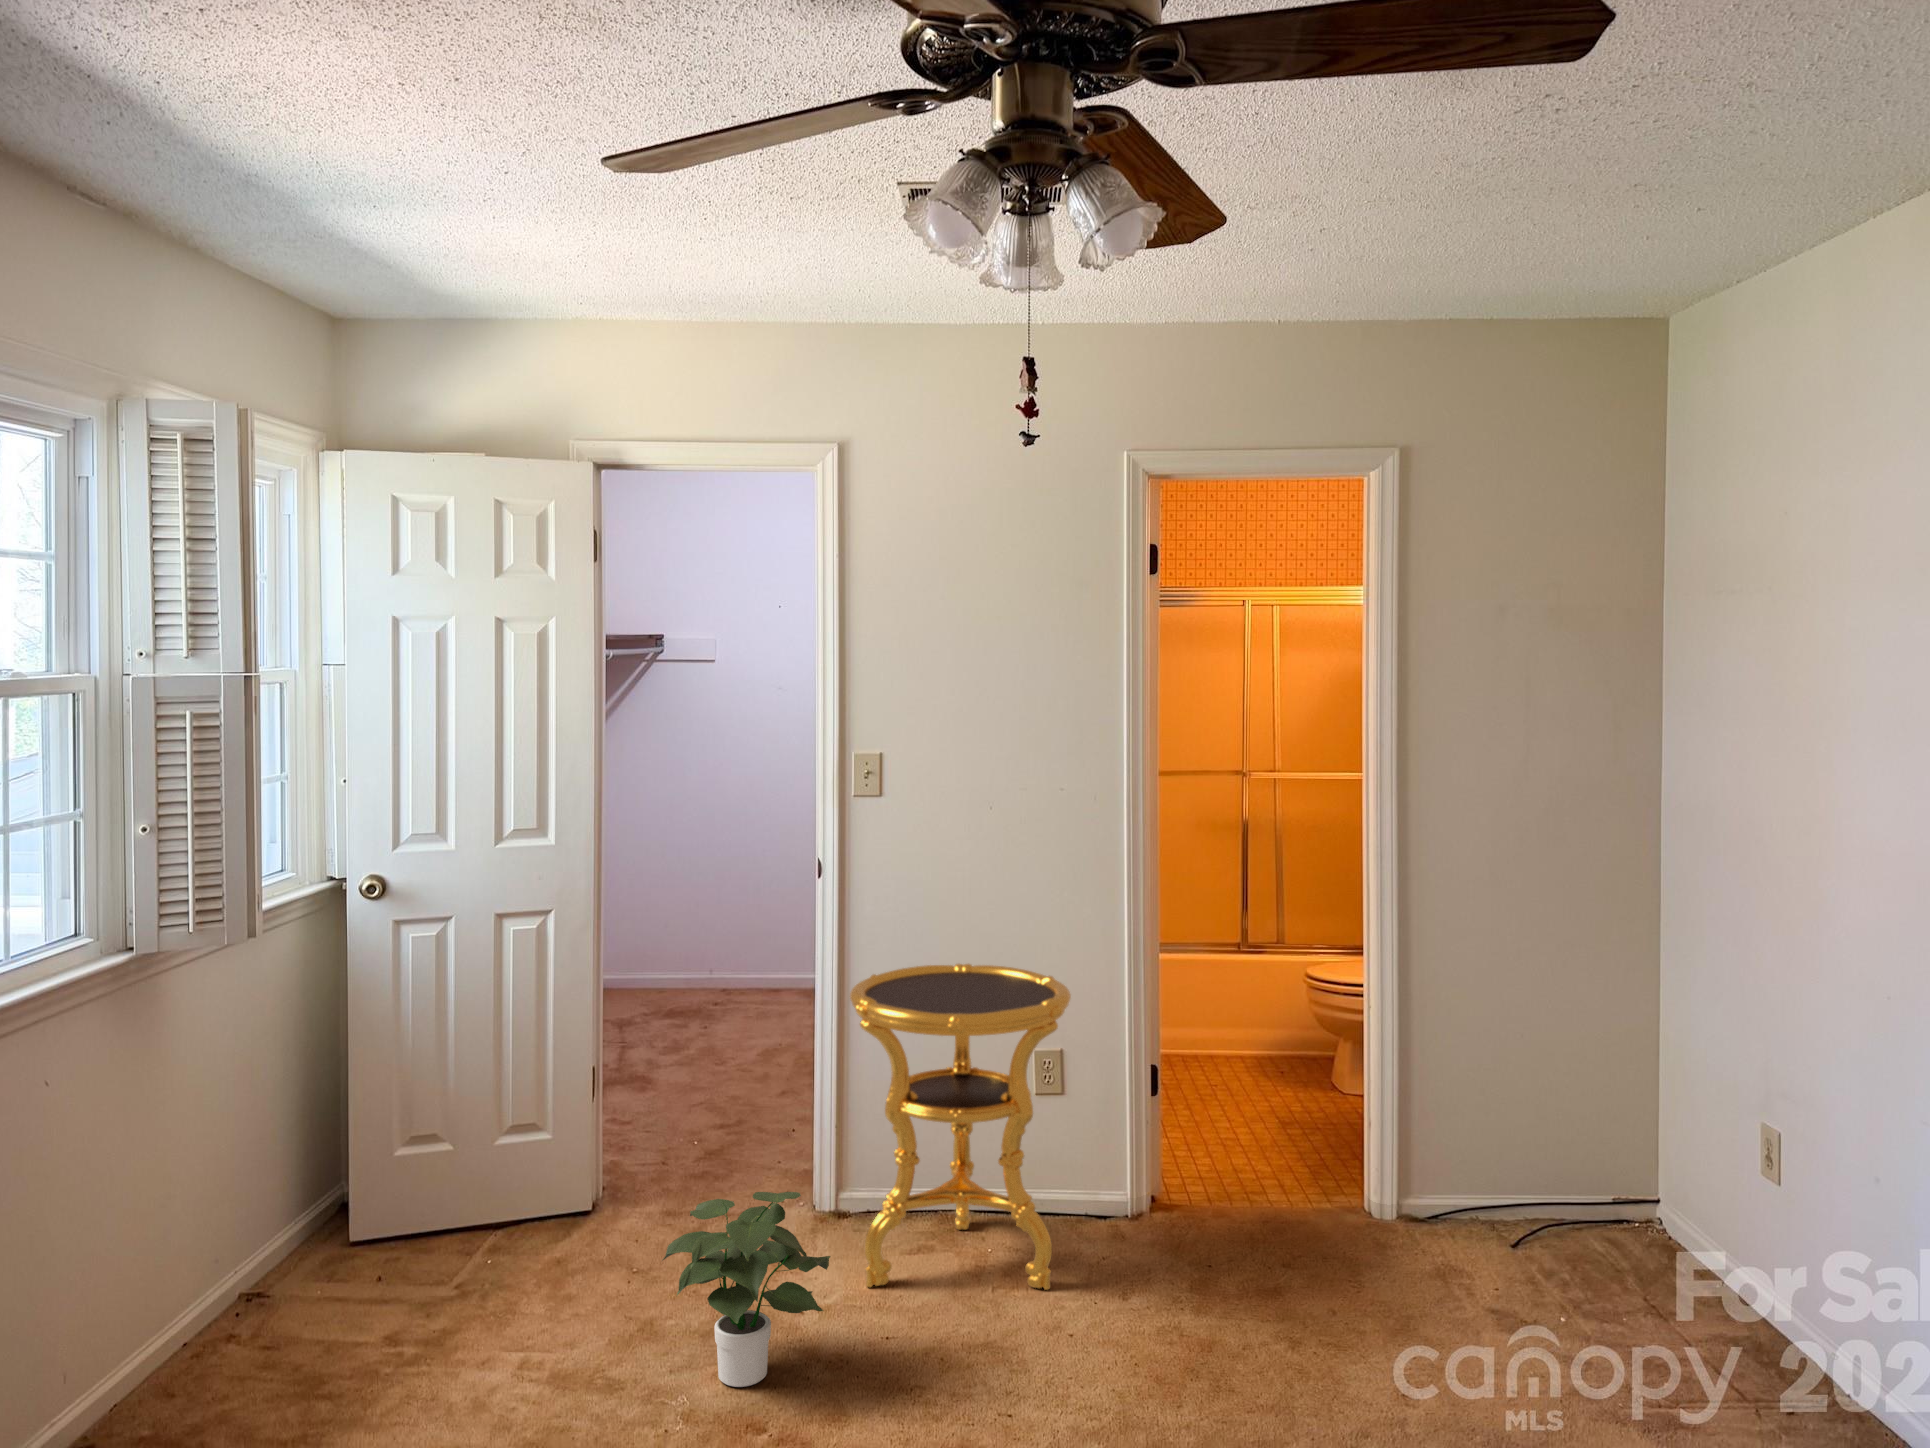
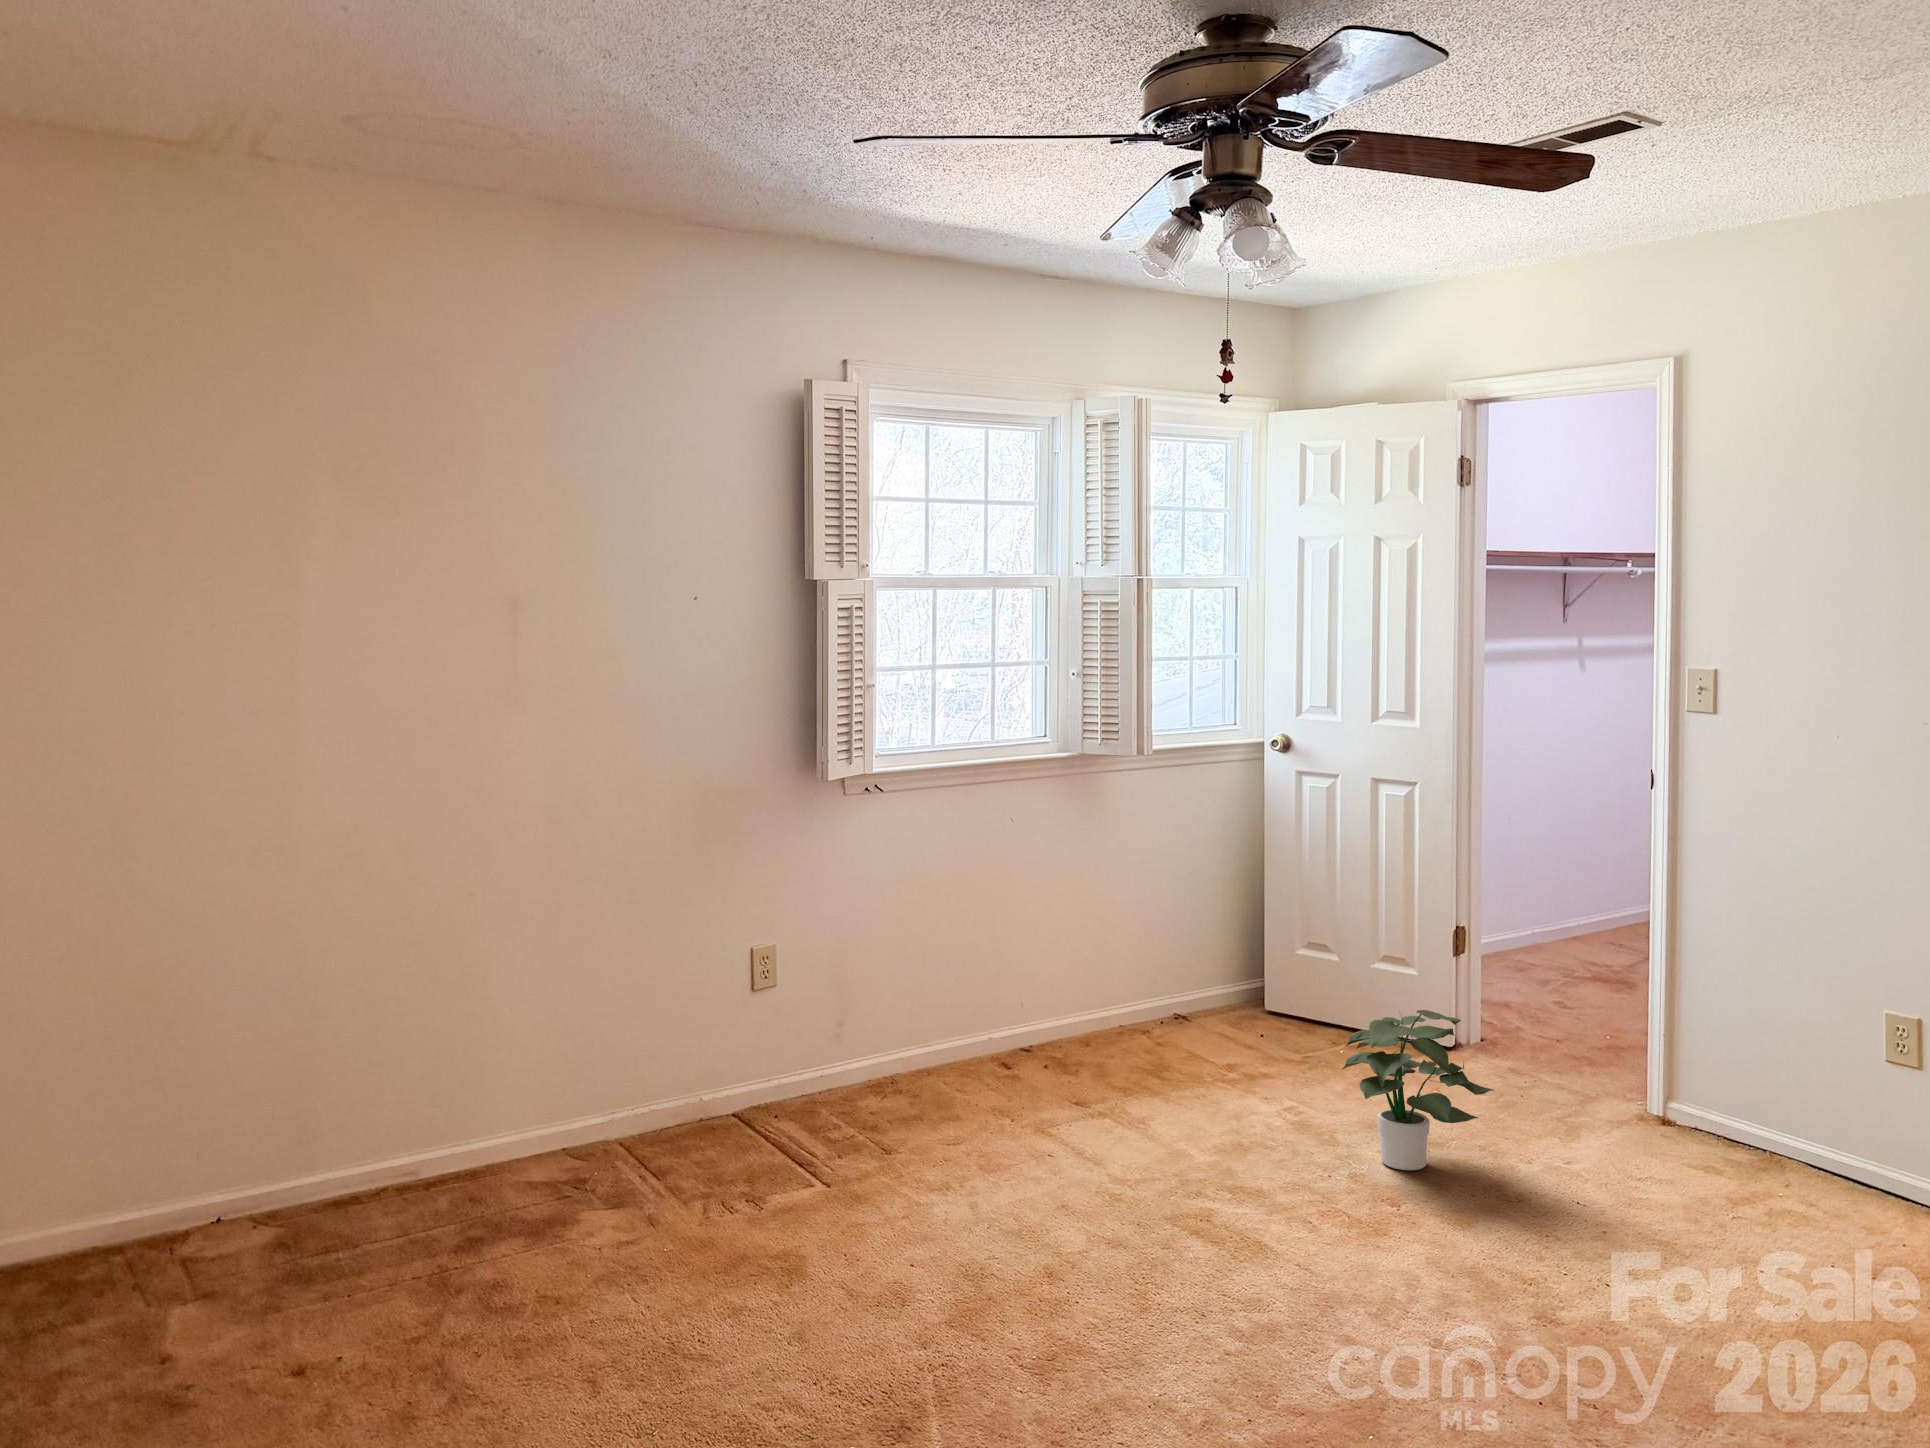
side table: present [850,964,1071,1290] -> none [1588,865,1872,1230]

